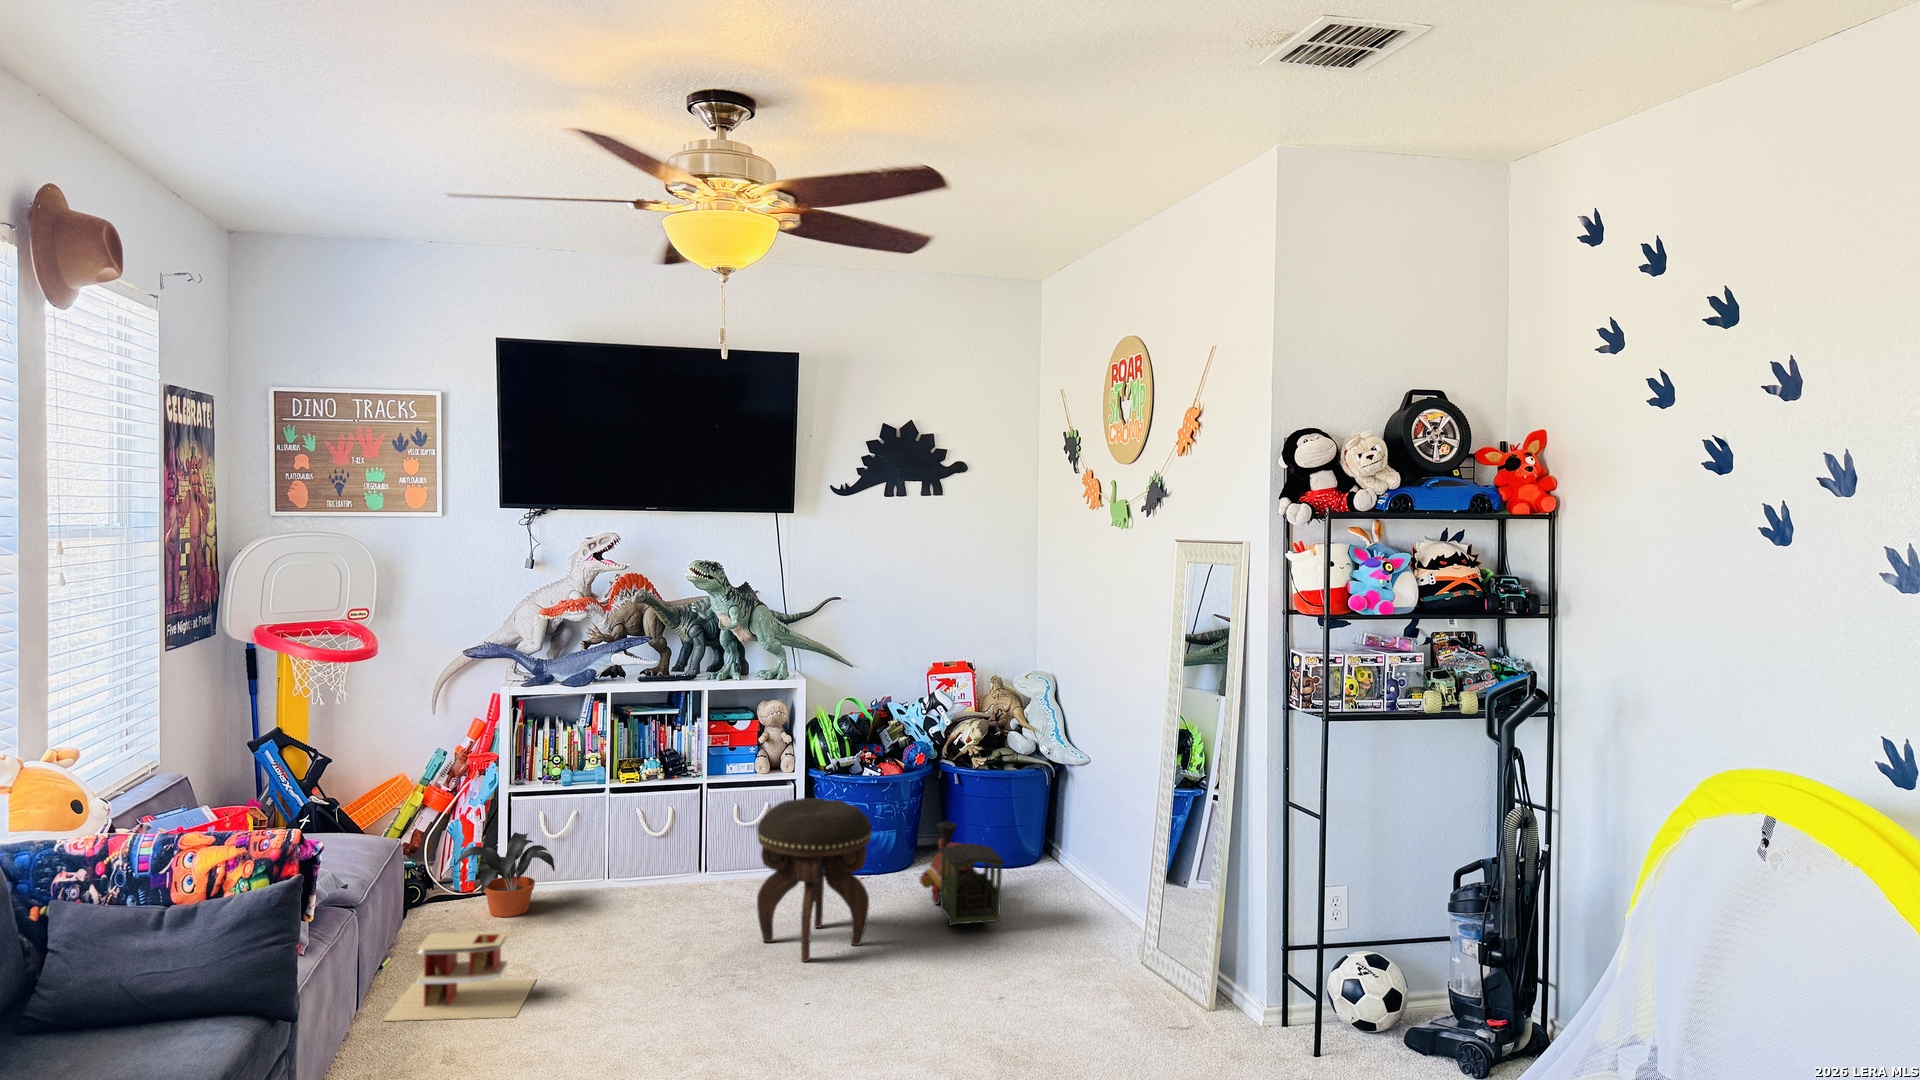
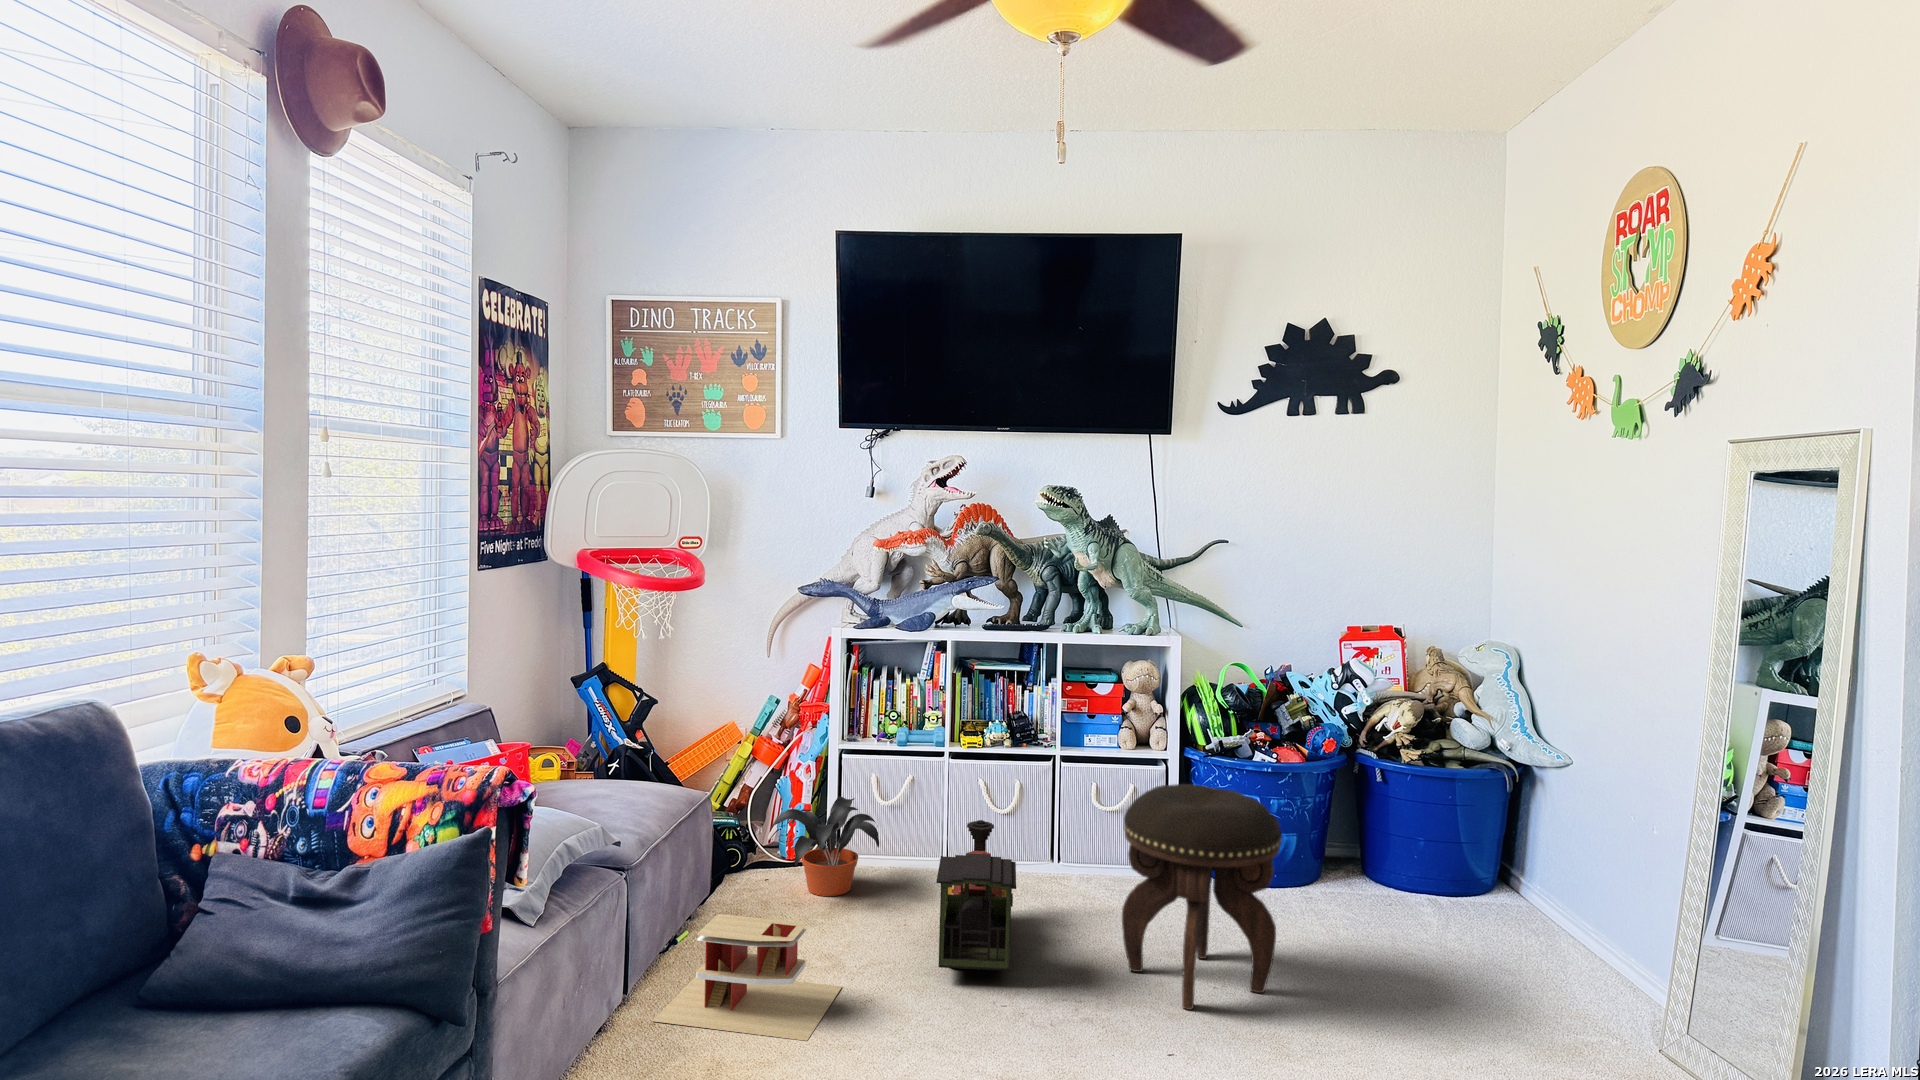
toy train: present [920,821,1004,926] -> present [936,820,1016,971]

